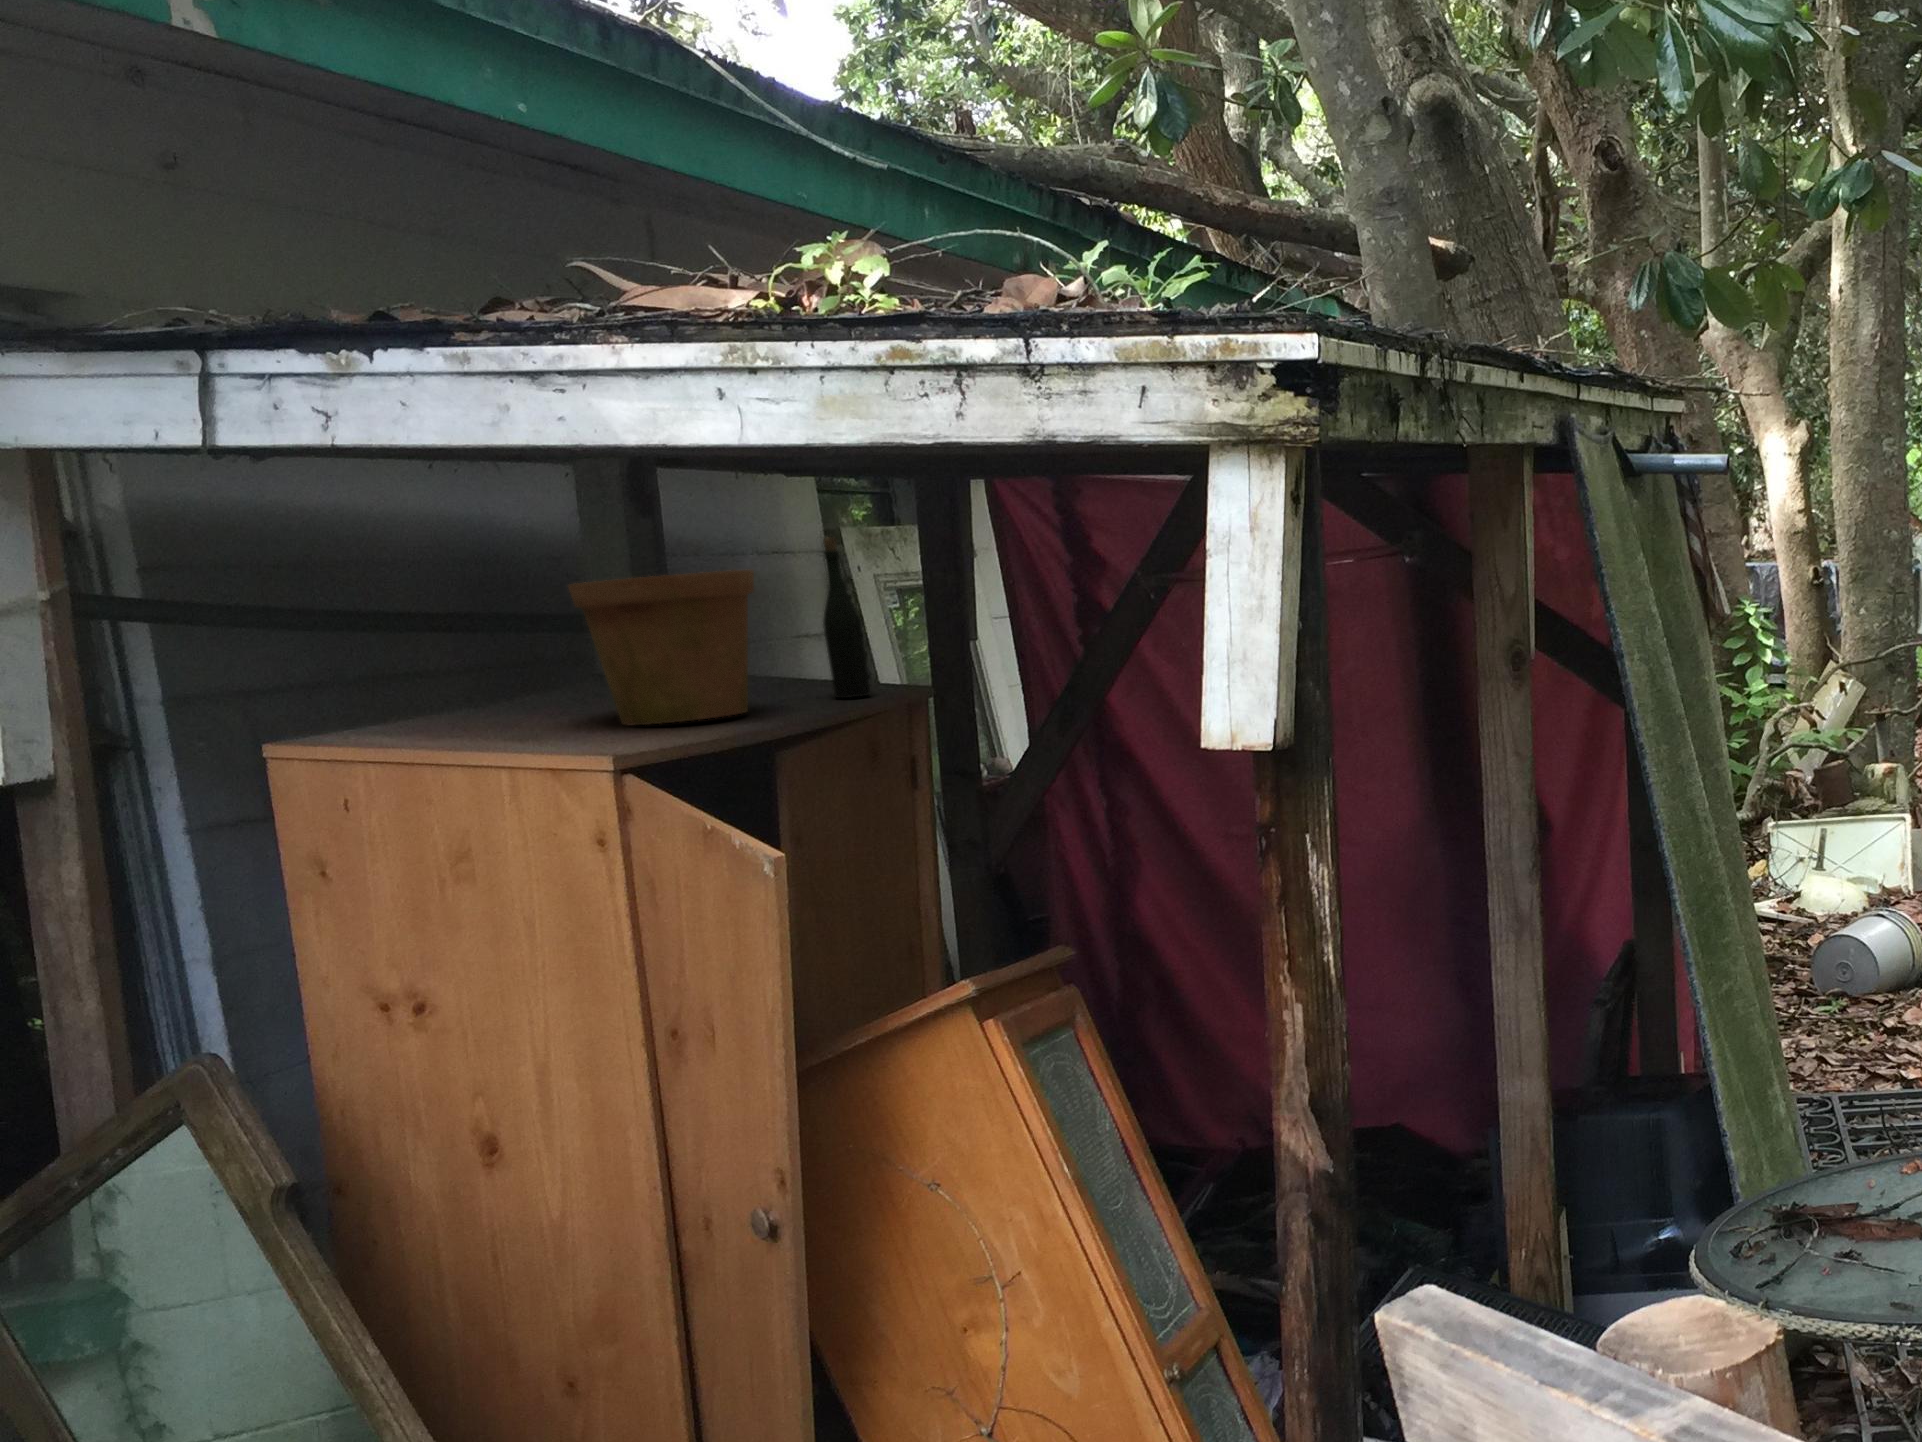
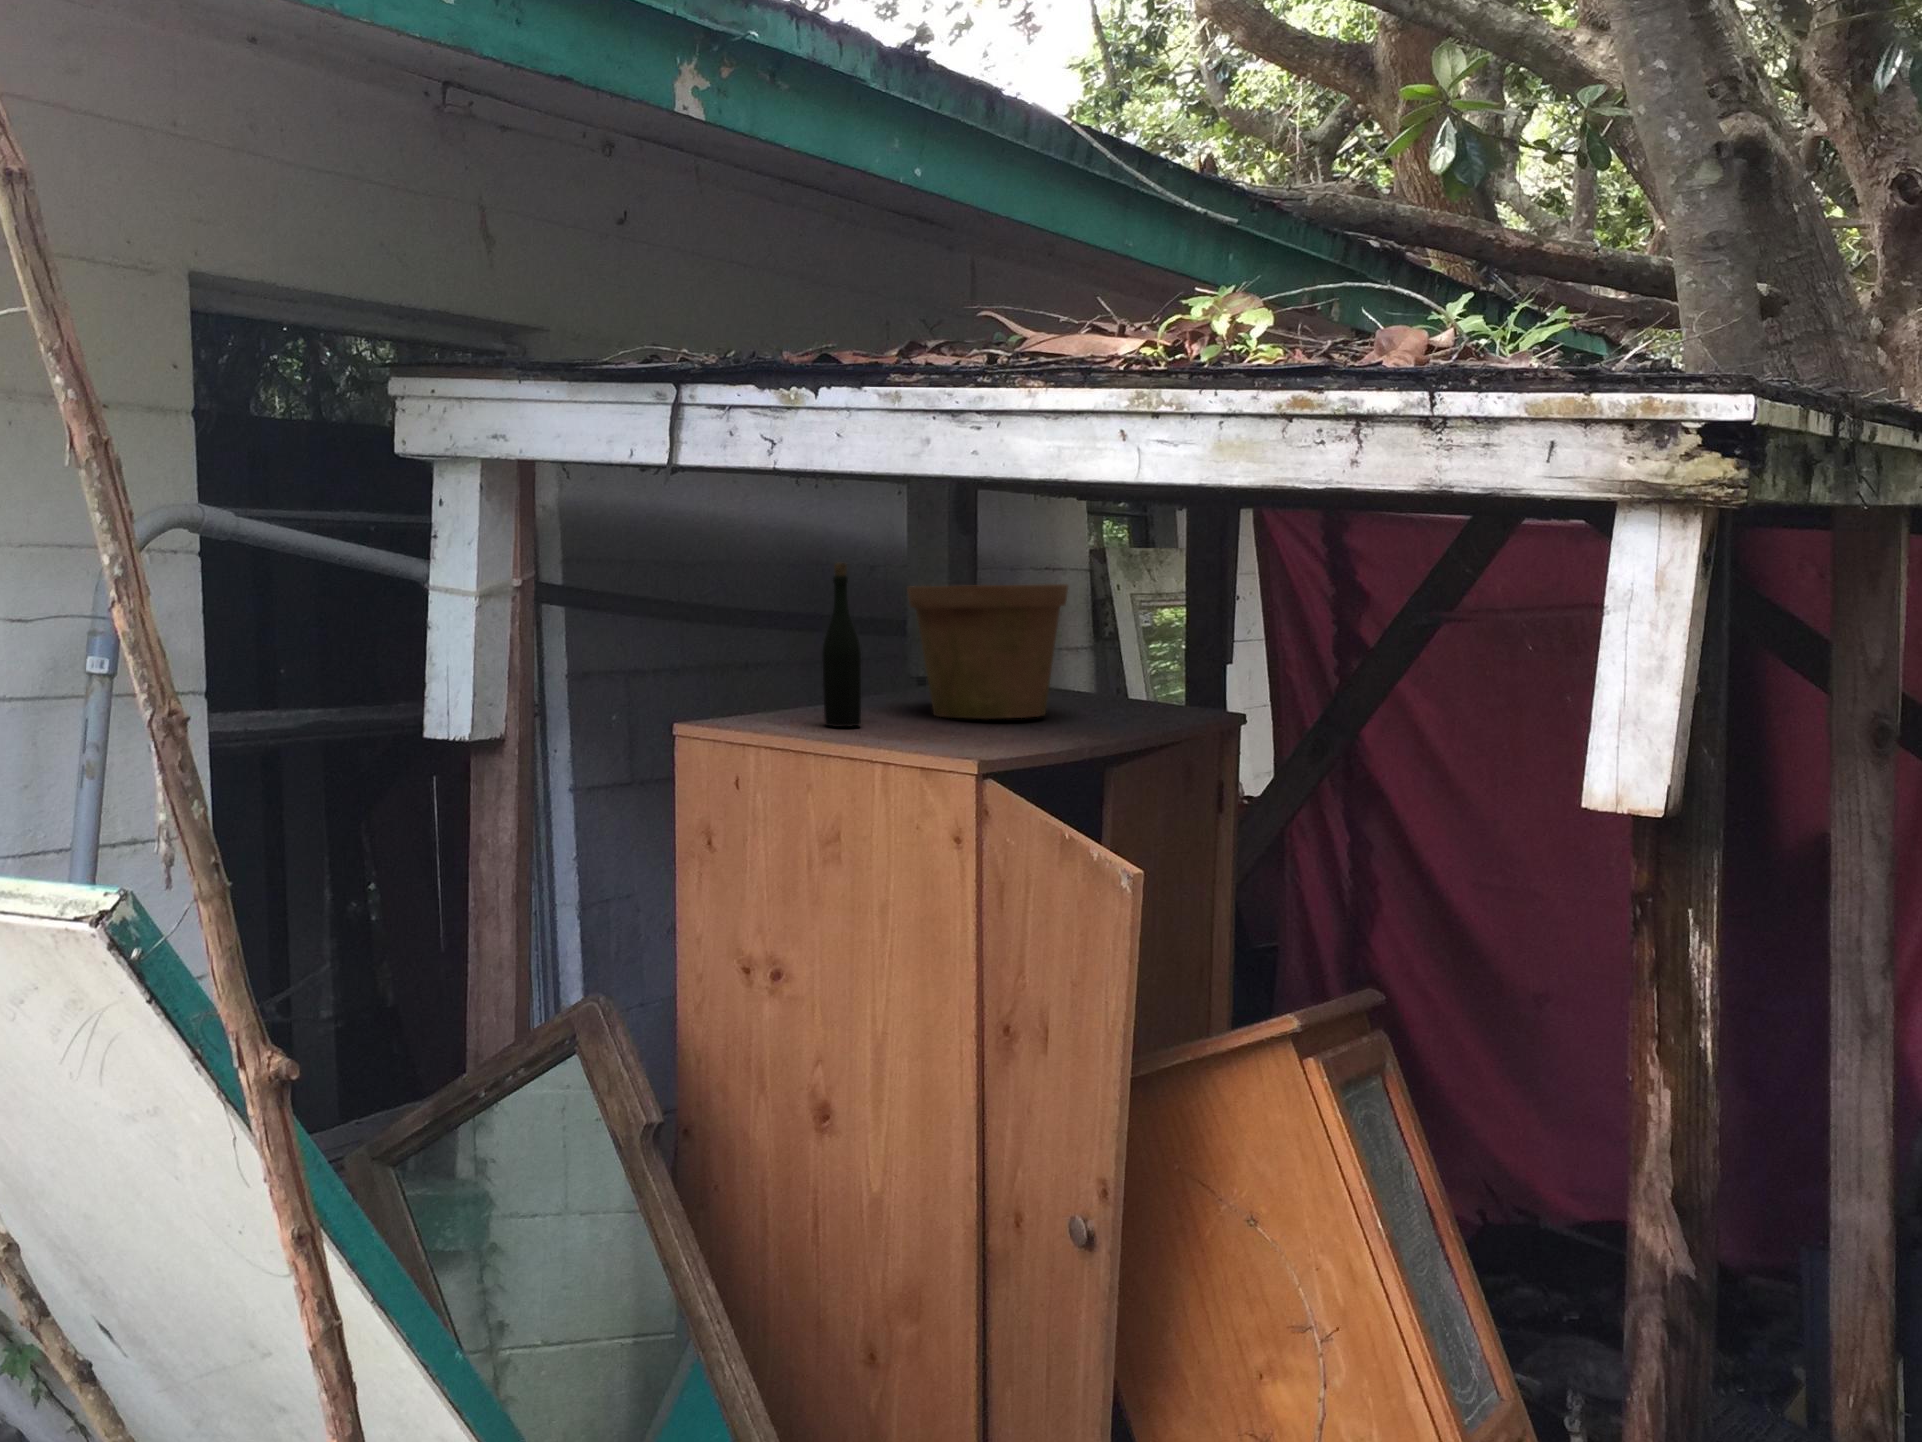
bottle: present [823,537,870,698] -> present [823,563,861,727]

